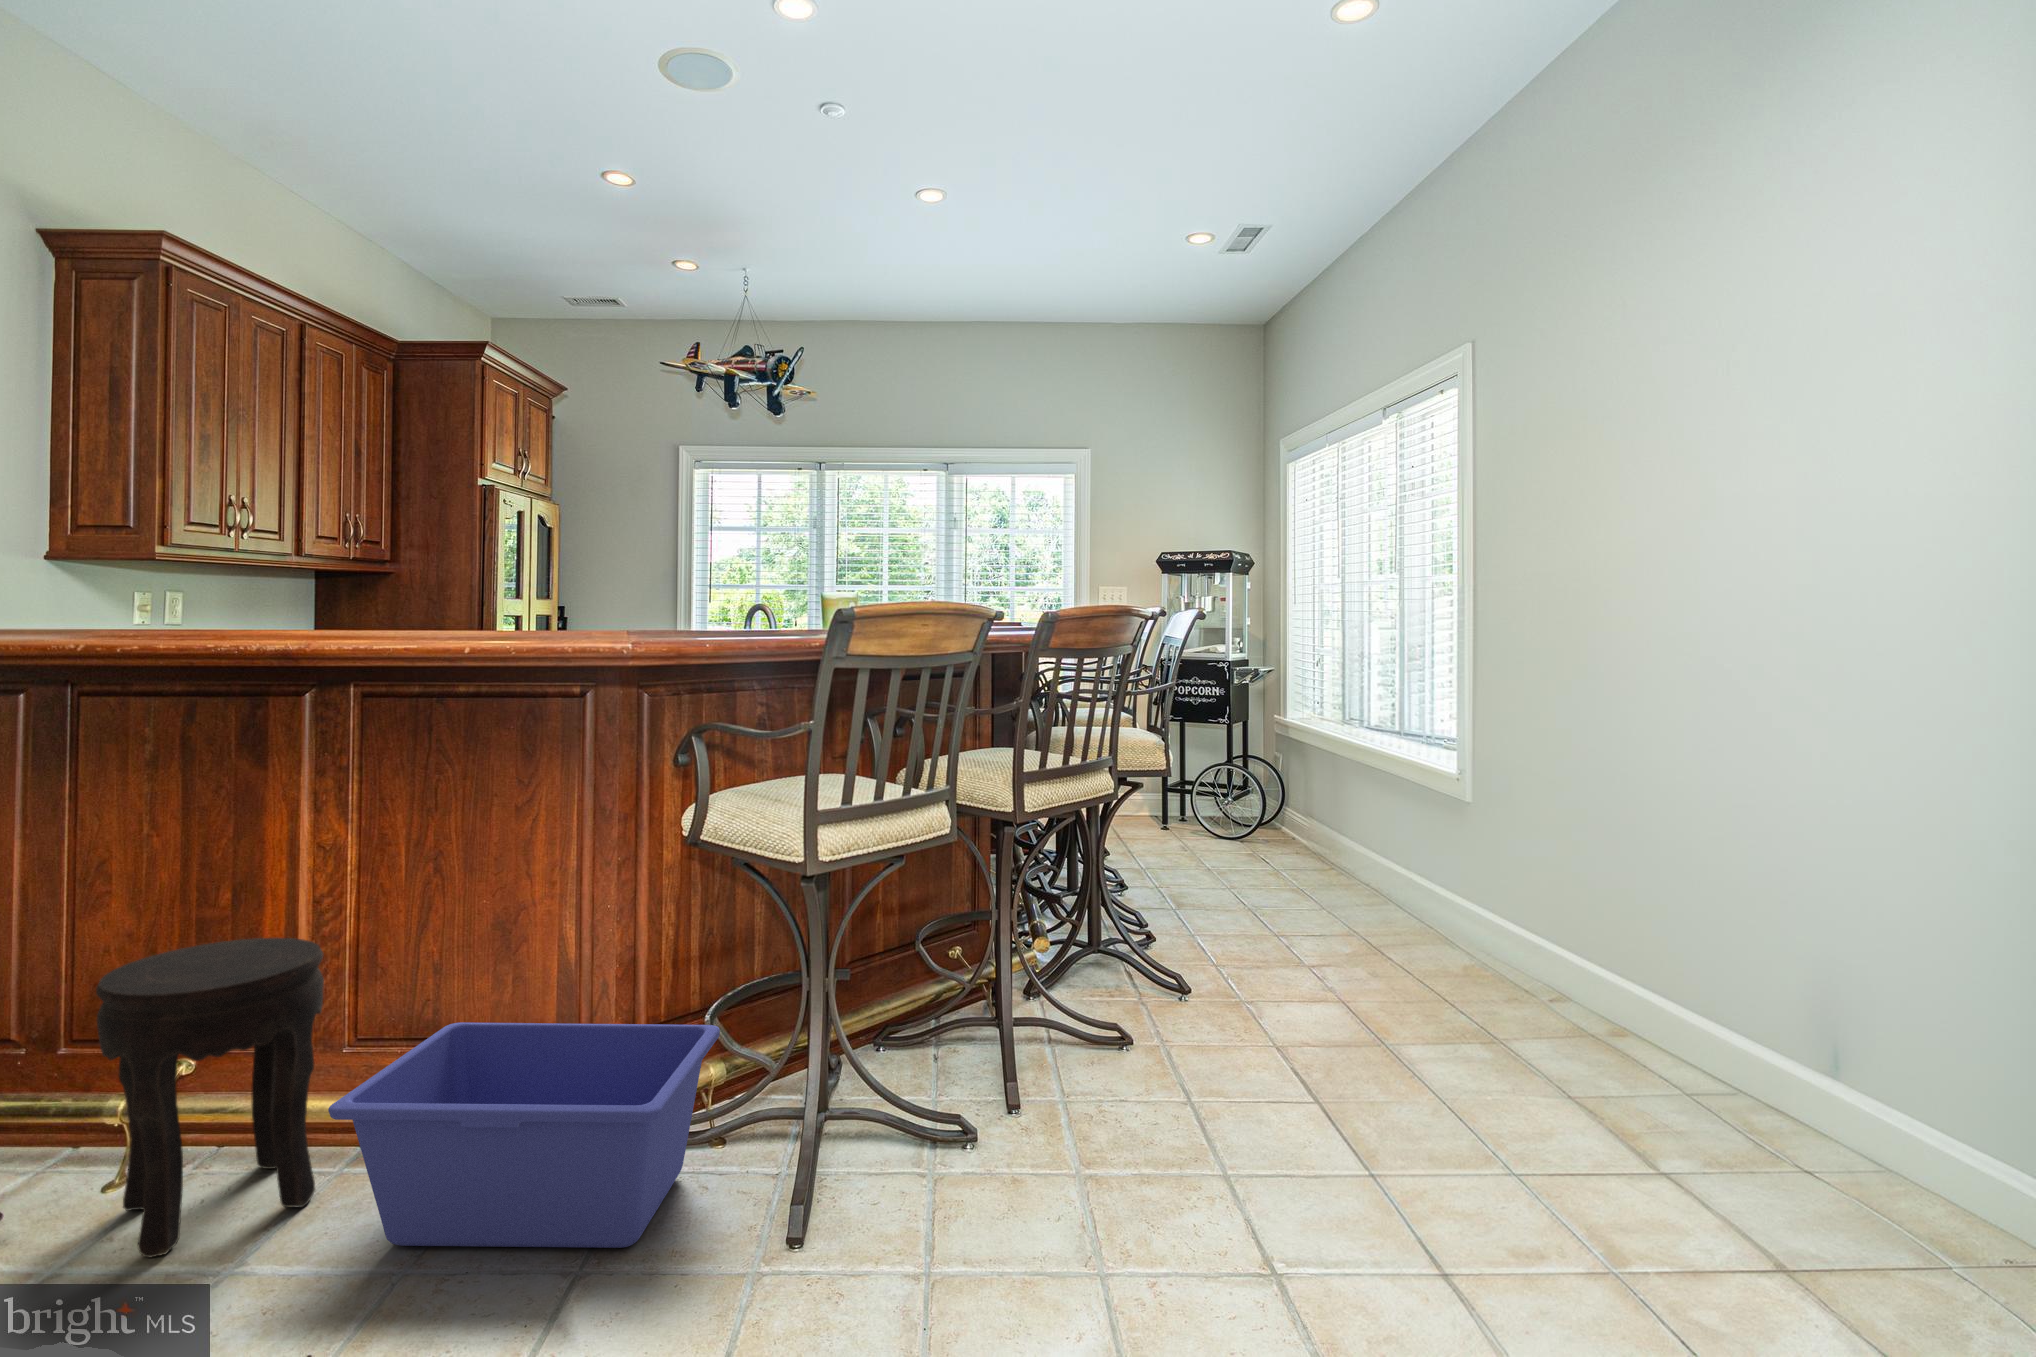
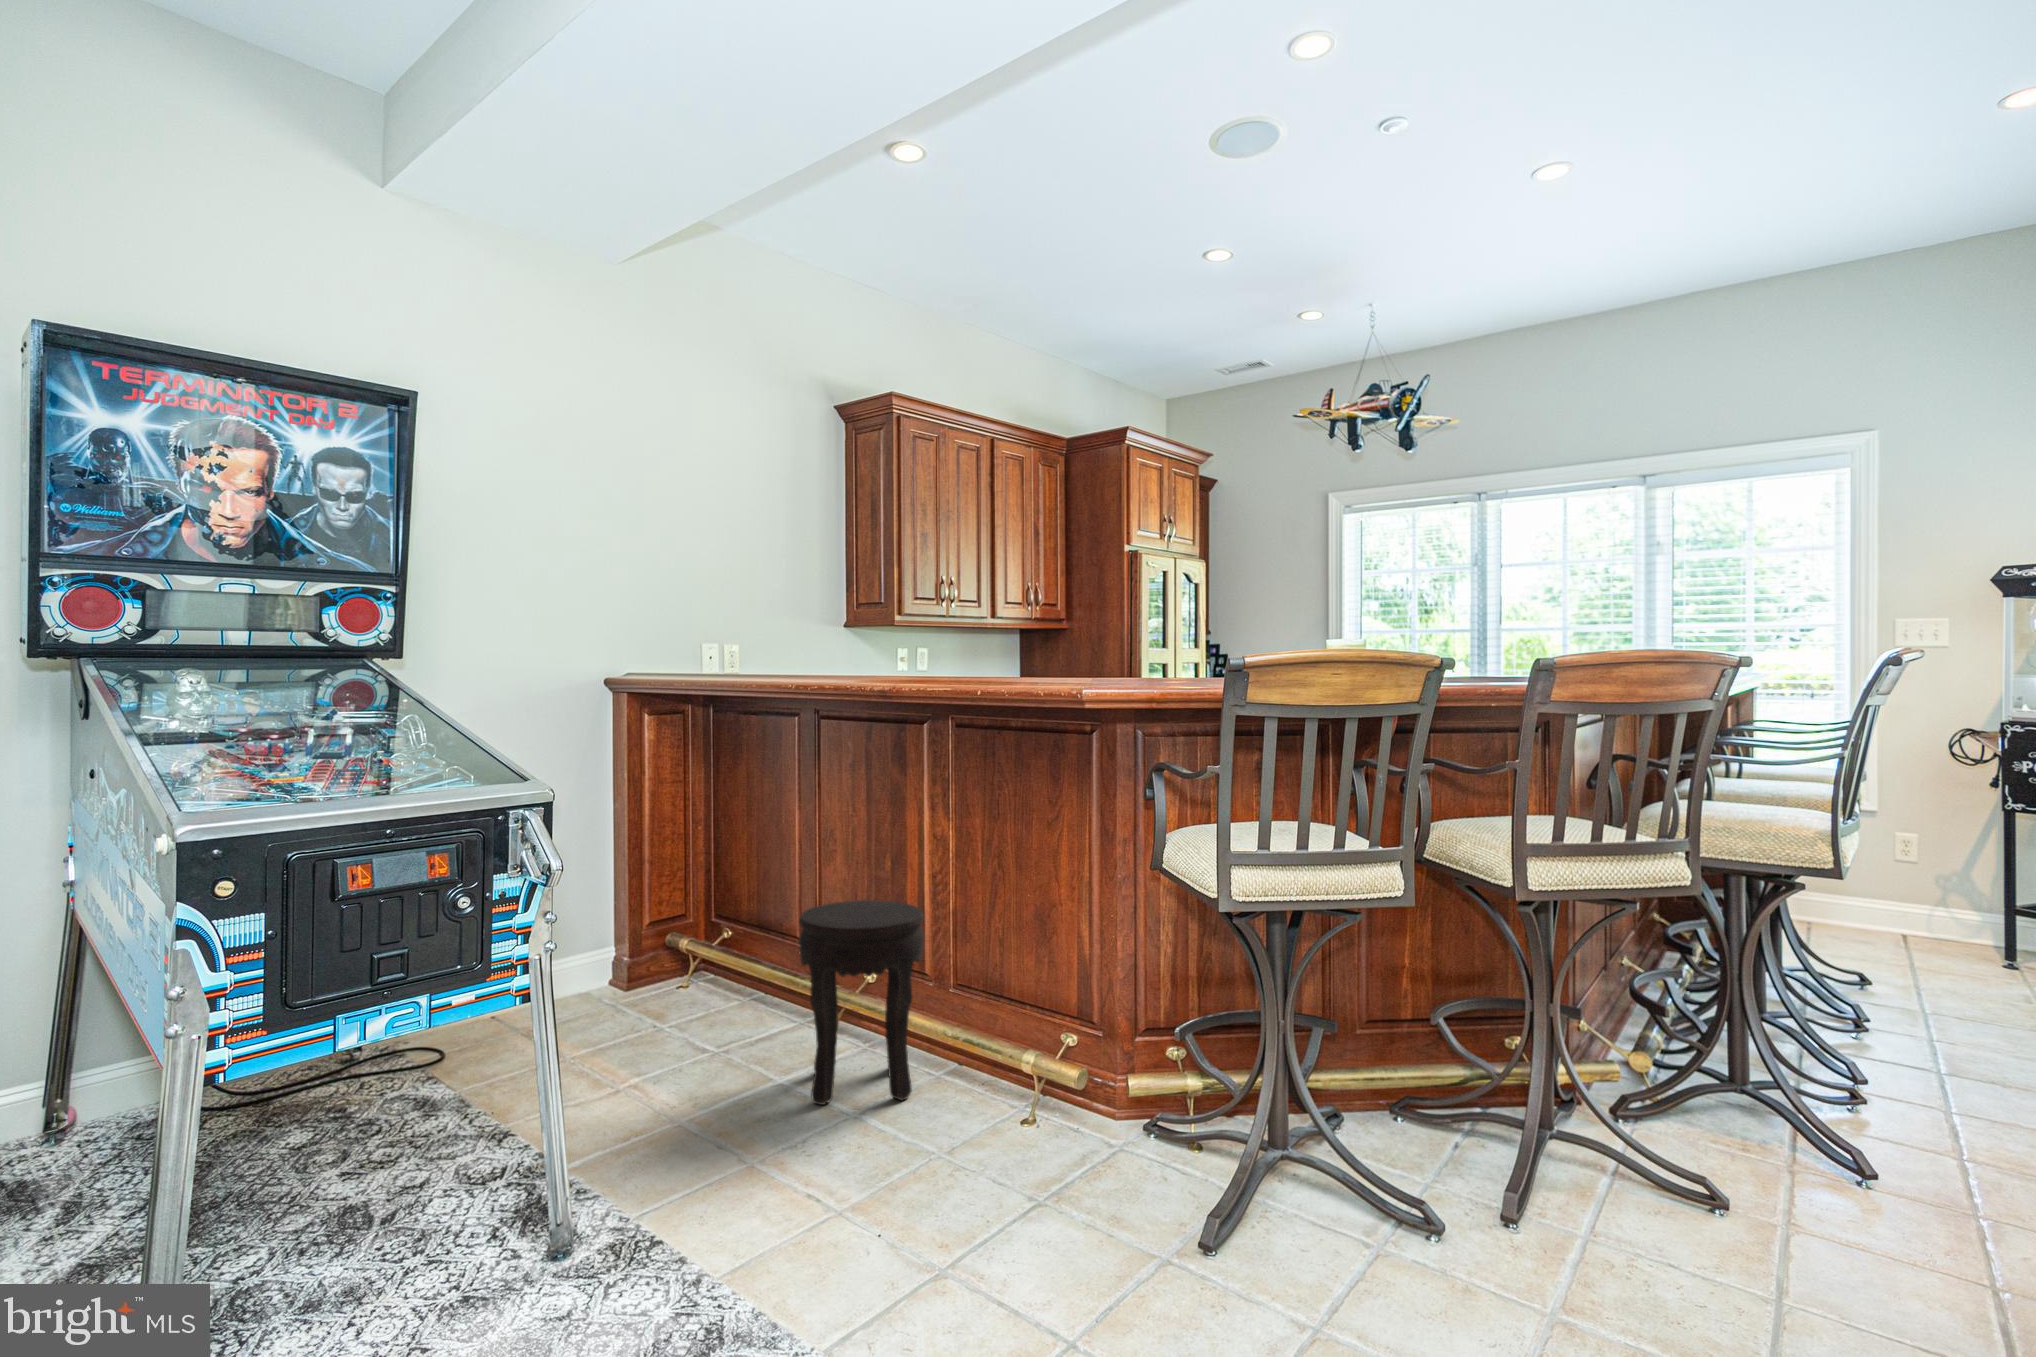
storage bin: present [328,1023,720,1248] -> none [901,990,1187,1197]

